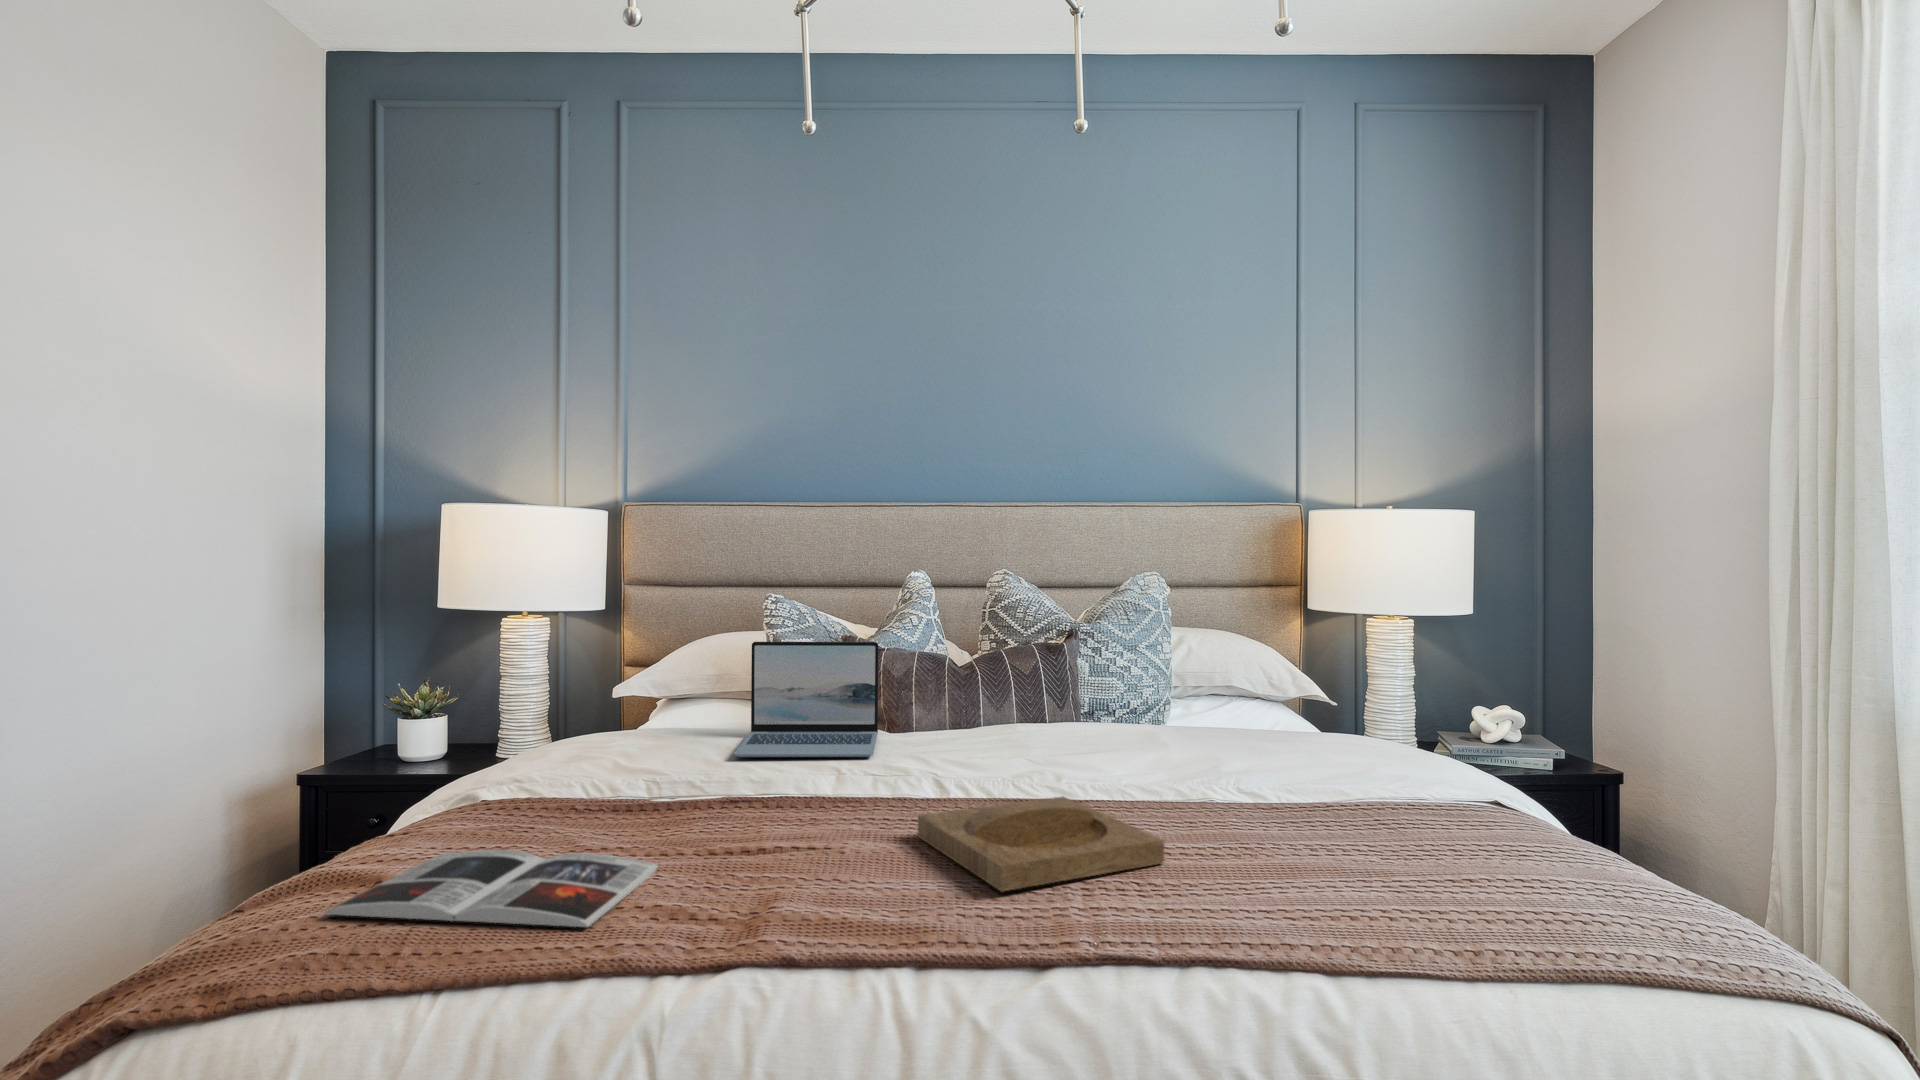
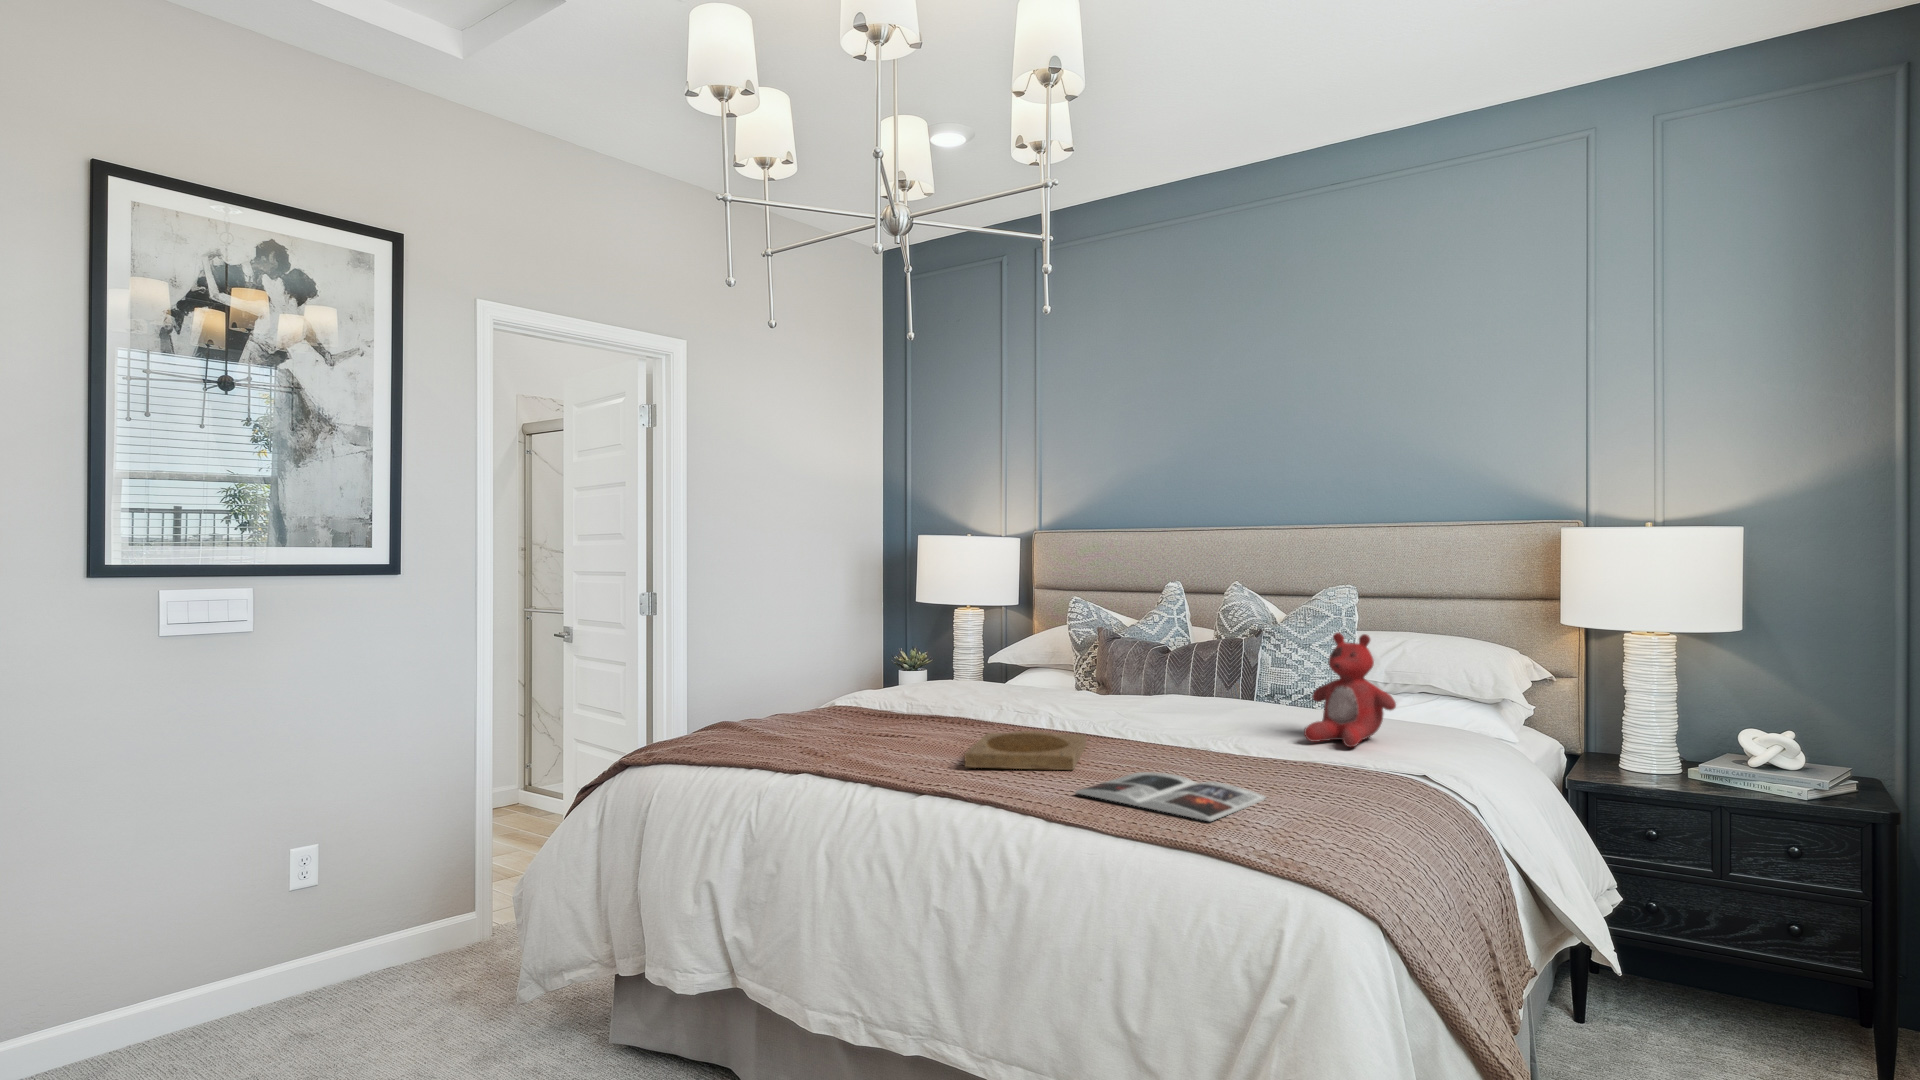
stuffed bear: none [1269,626,1385,770] -> present [1304,633,1396,747]
laptop: present [733,642,878,757] -> none [985,630,1092,708]
magazine: present [324,850,658,927] -> present [1075,772,1265,821]

